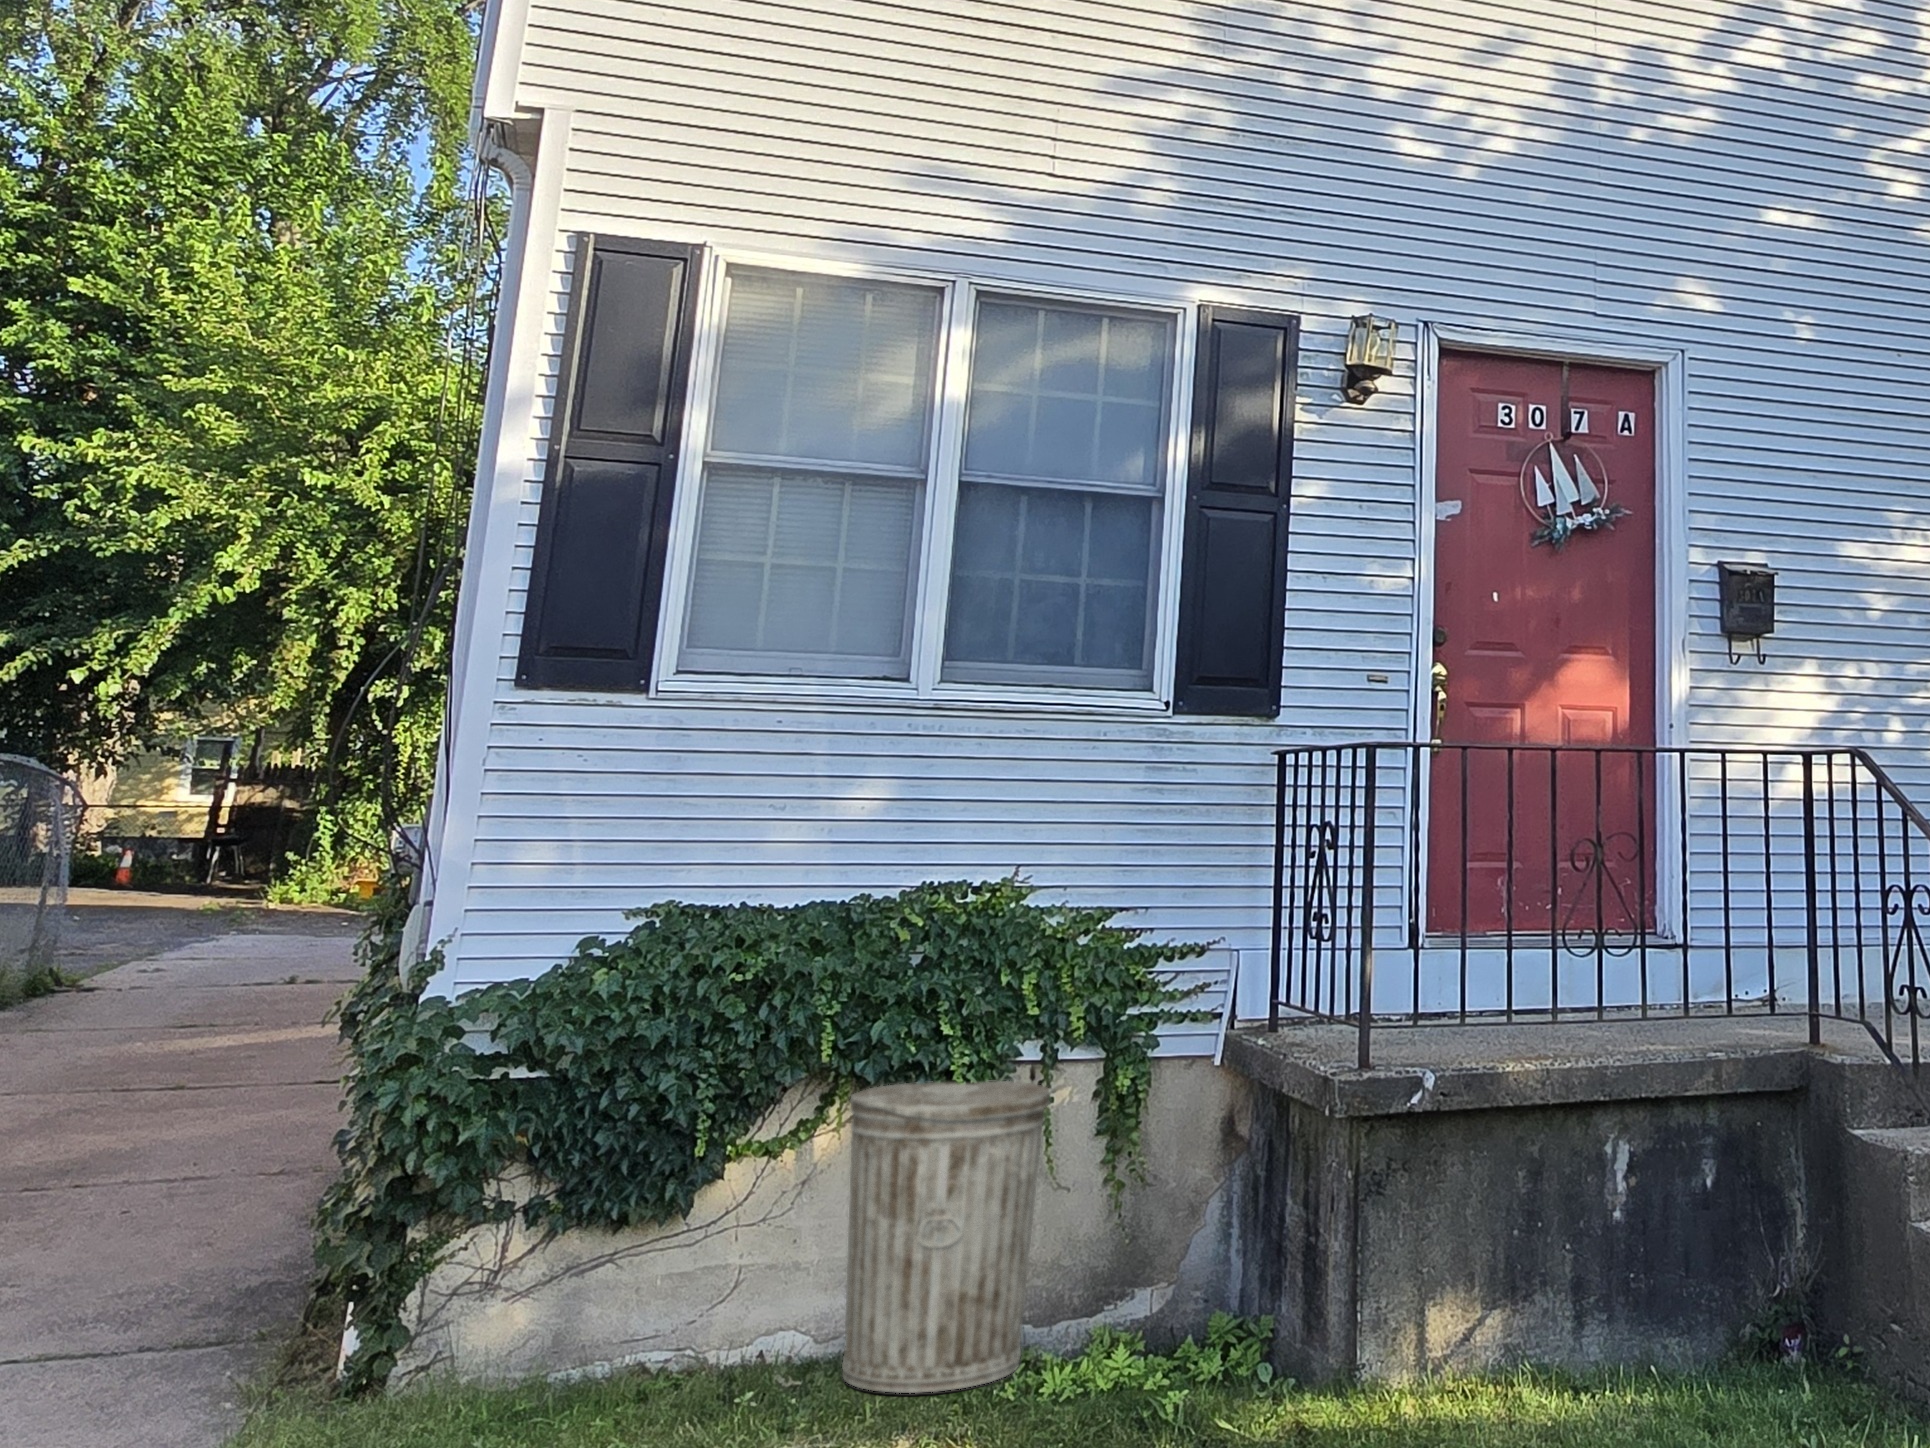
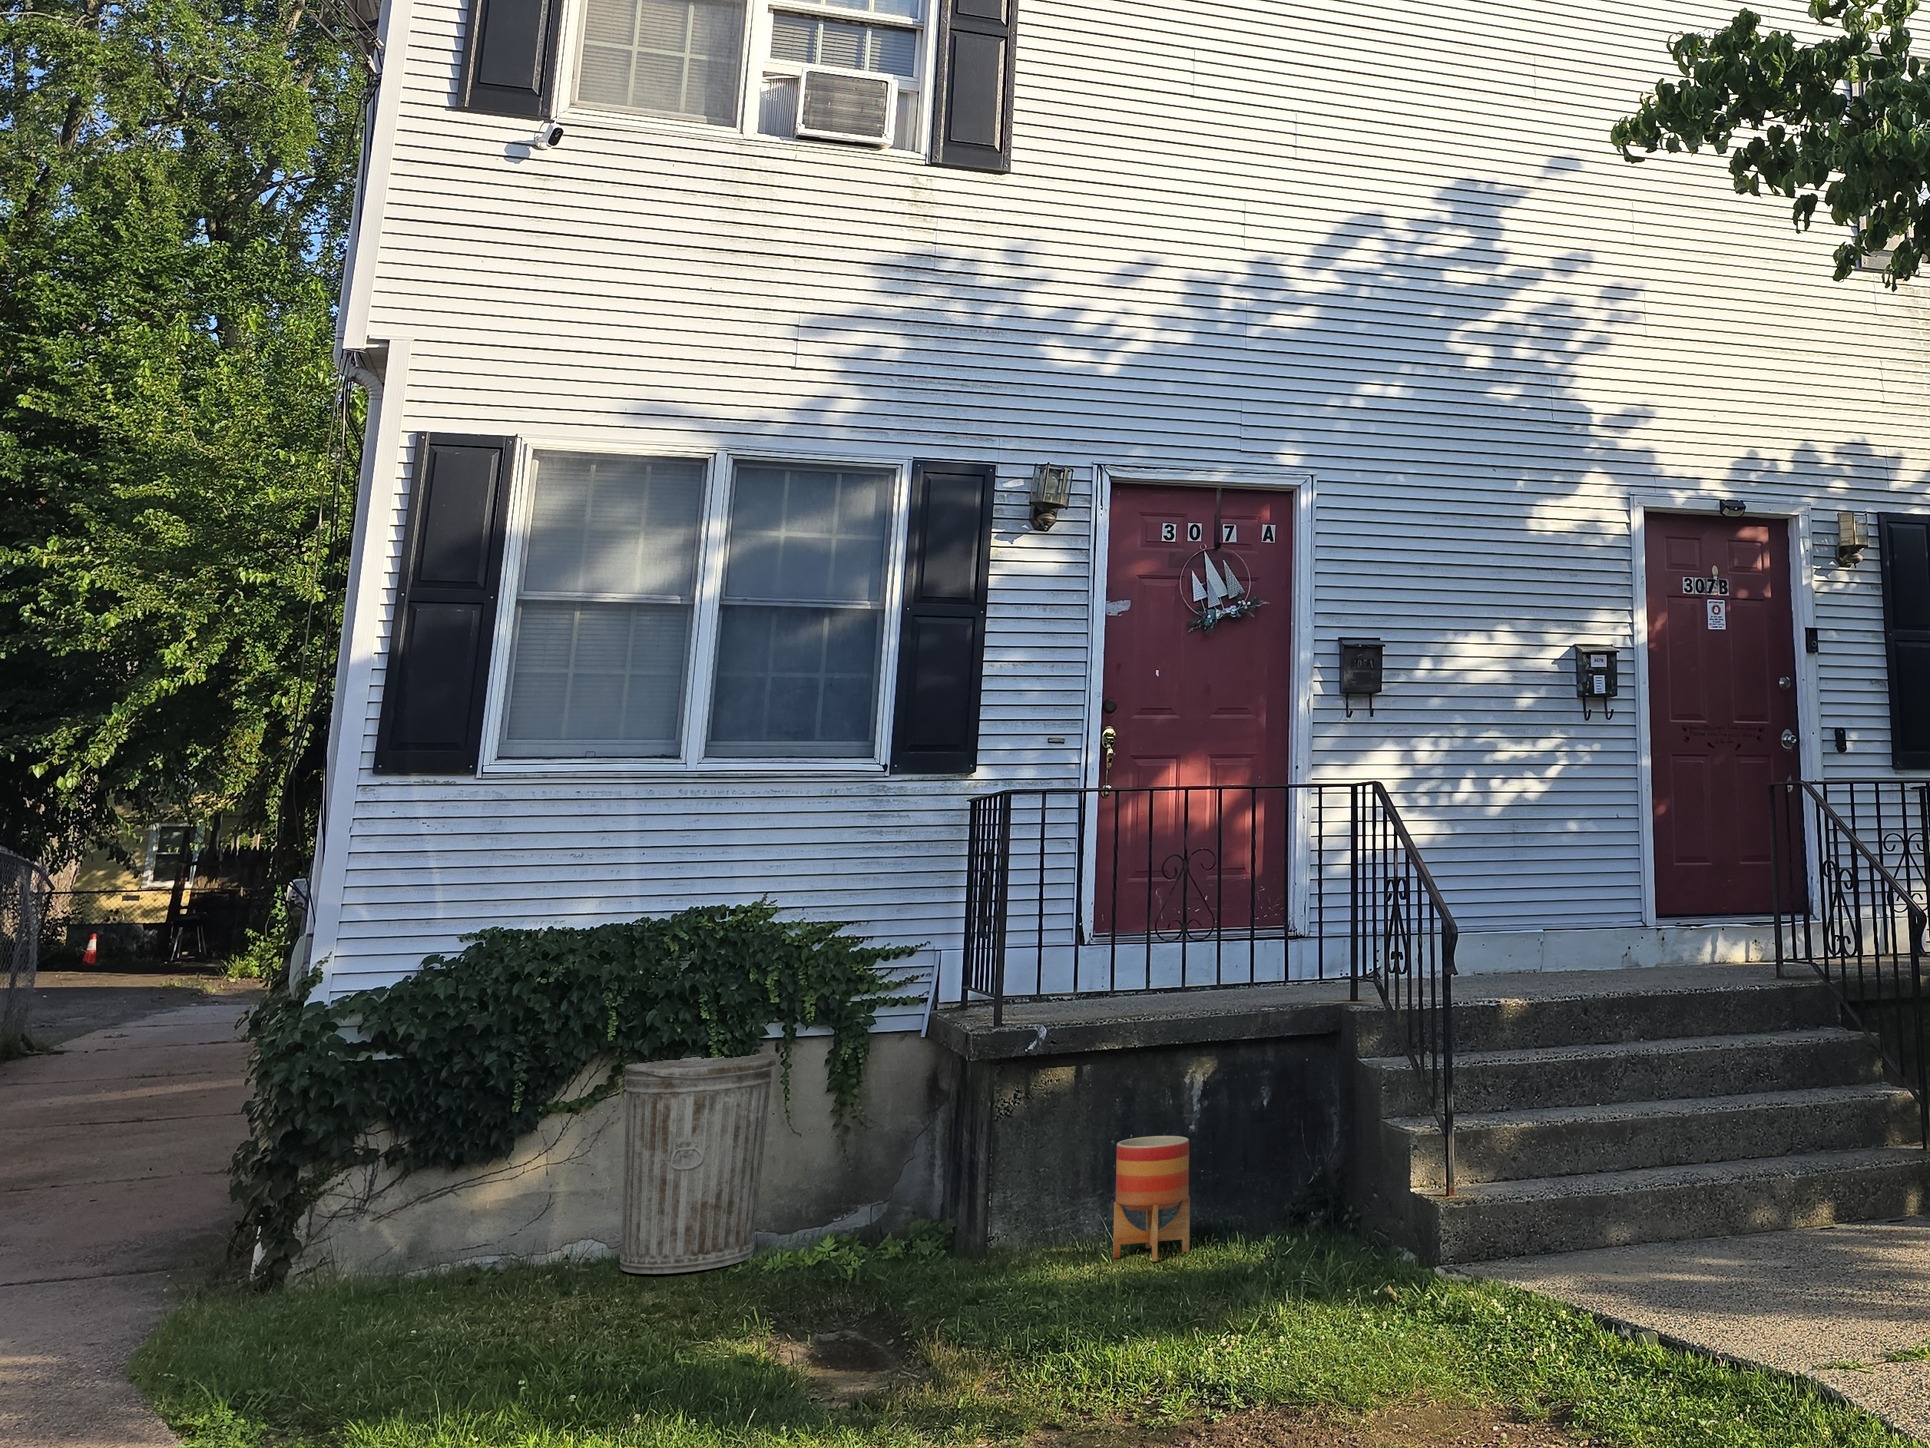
planter: none [1537,1224,1639,1409] -> present [1113,1136,1190,1261]

